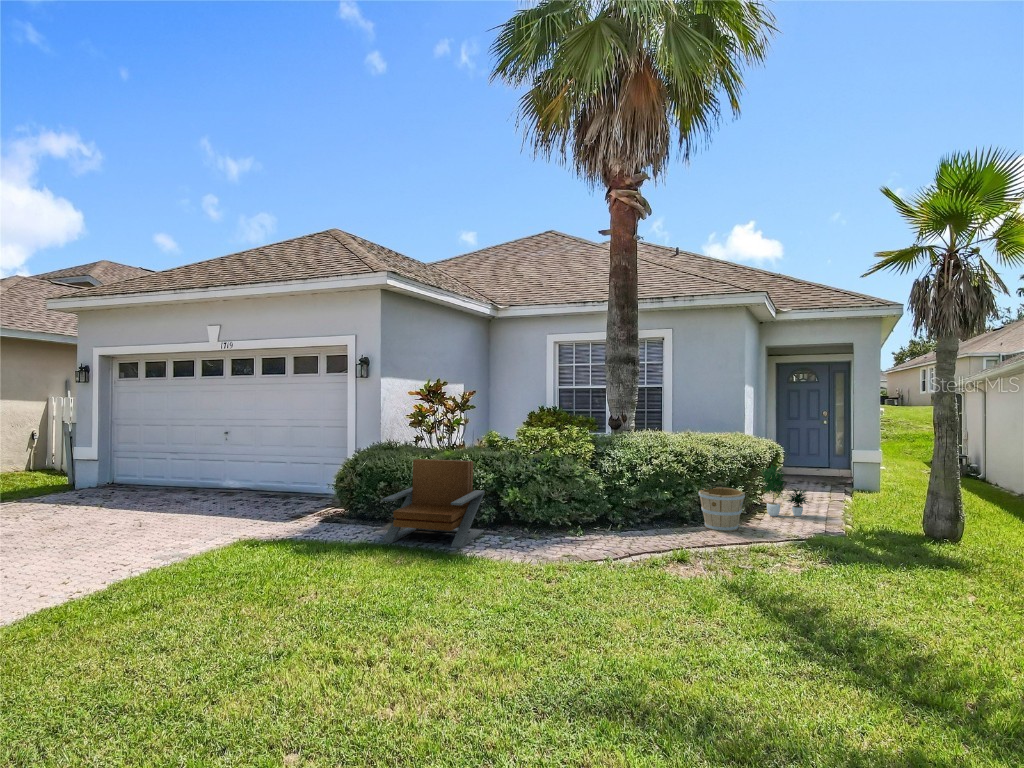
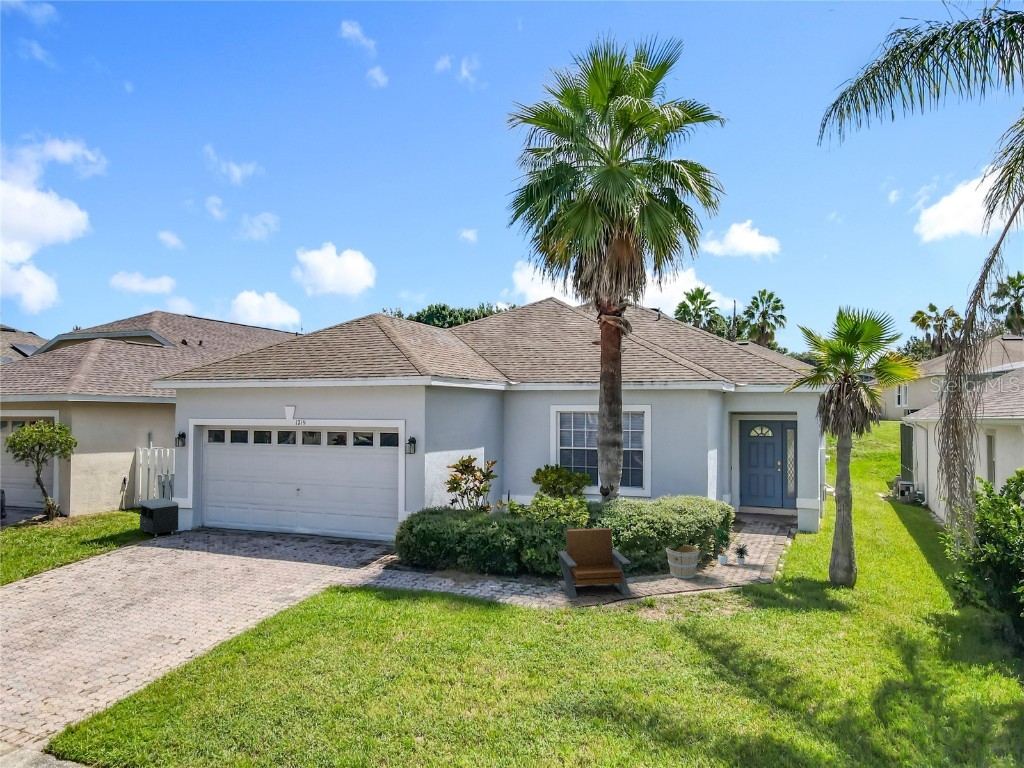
storage bench: none [20,443,70,488] -> present [139,498,178,536]
lounge chair: present [383,459,485,548] -> present [558,528,631,598]

